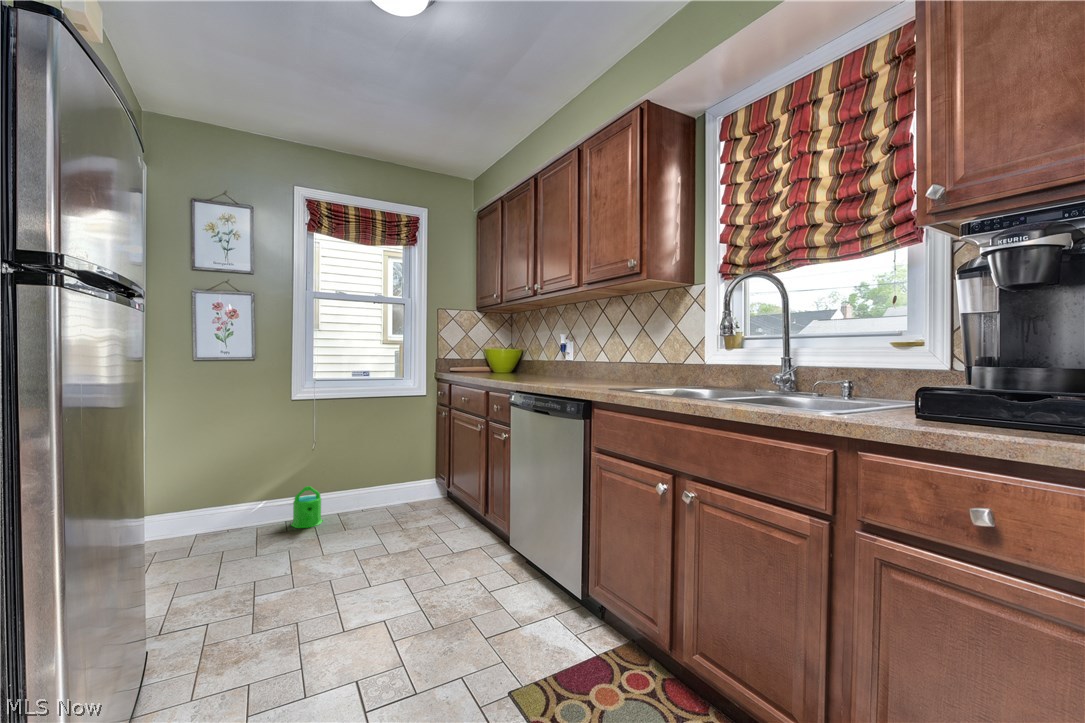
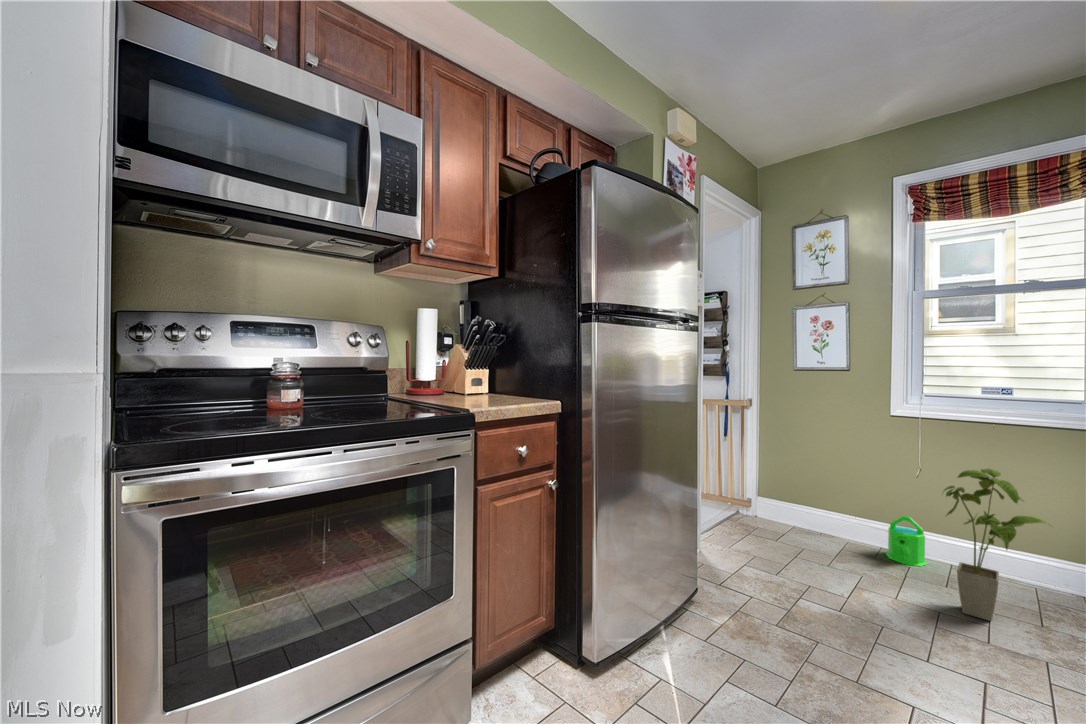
house plant: none [348,432,408,544] -> present [944,469,1052,621]

